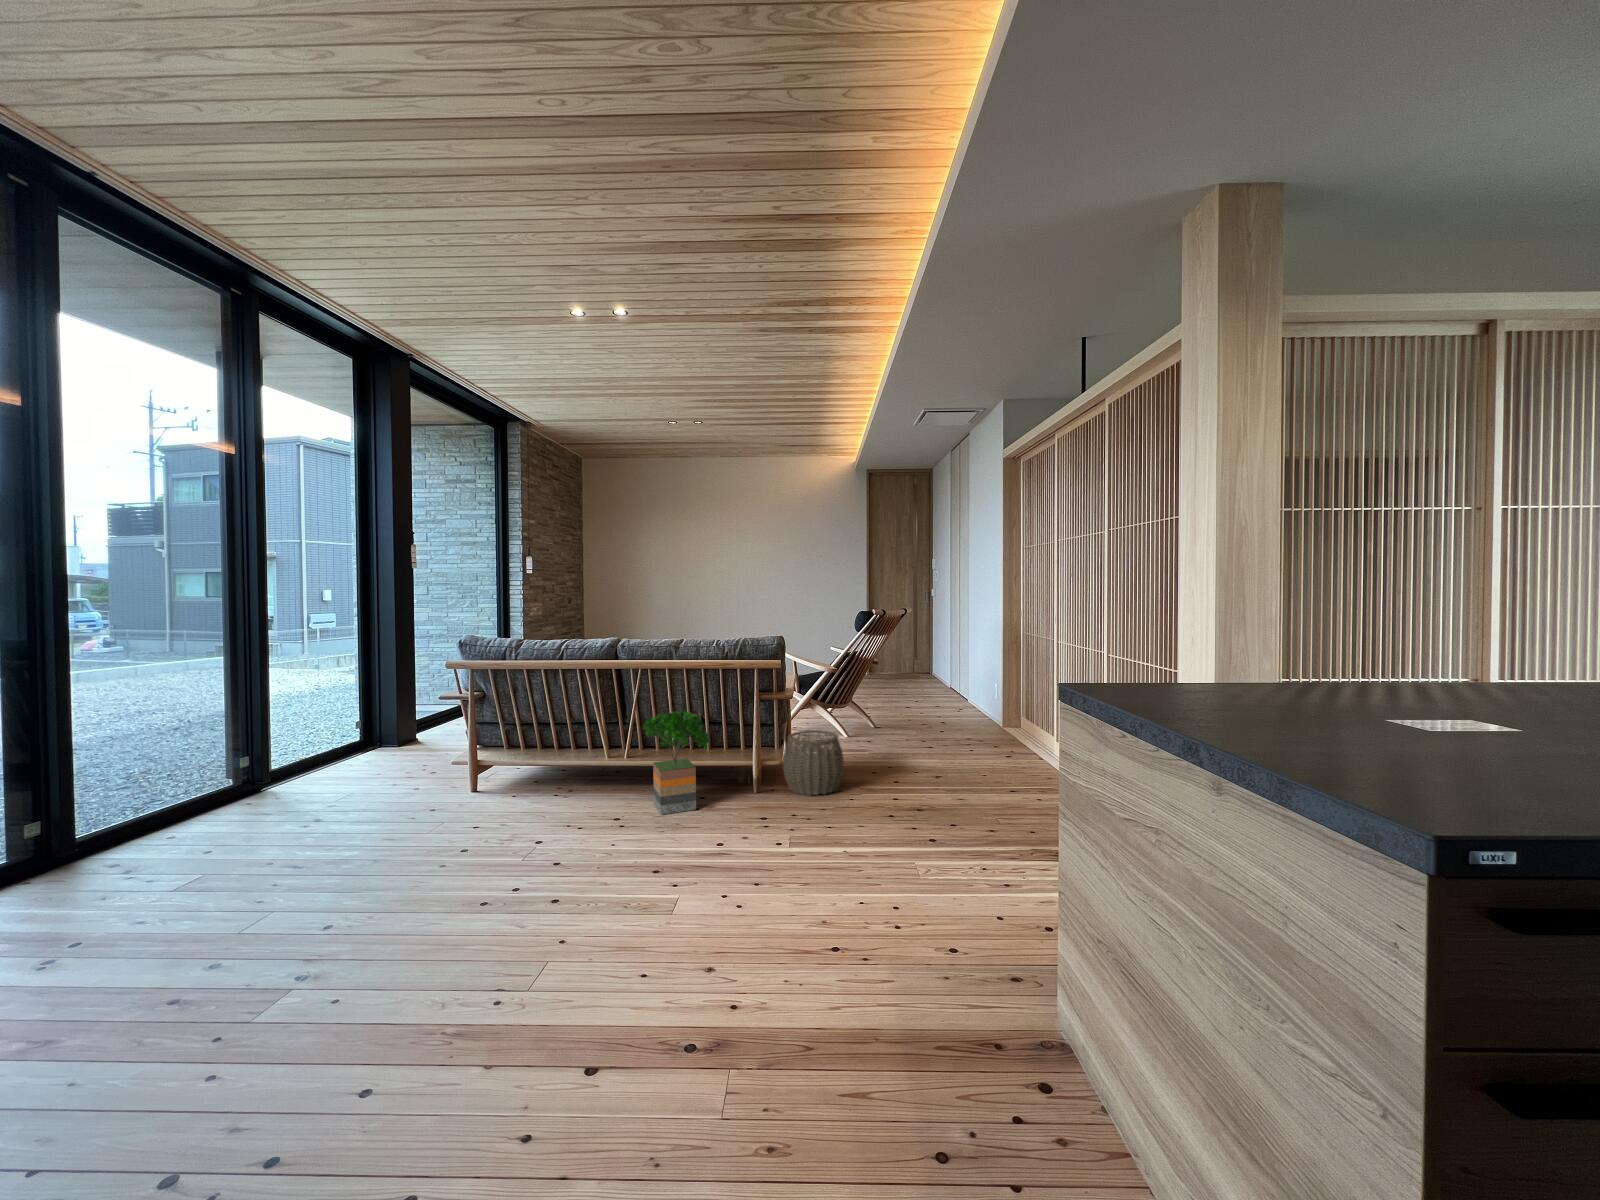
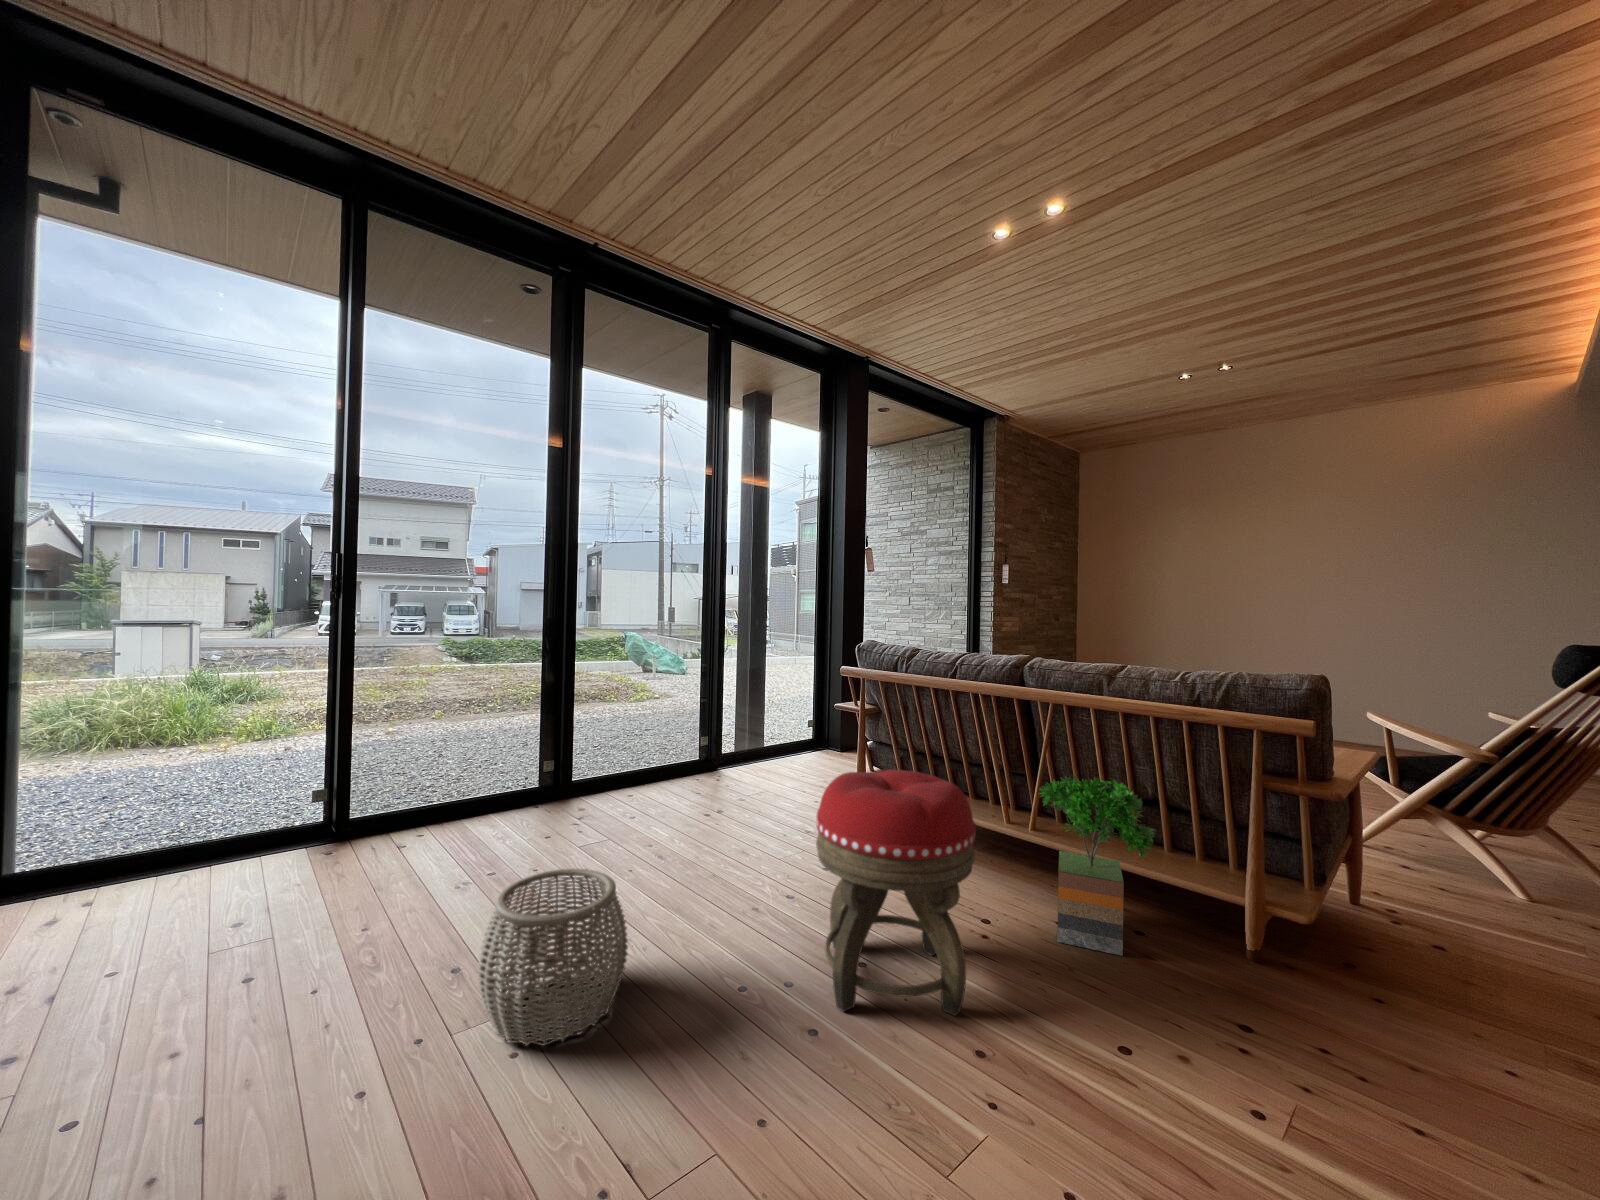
footstool: none [520,725,633,884] -> present [816,769,975,1016]
woven basket: present [783,730,844,795] -> present [478,869,628,1046]

